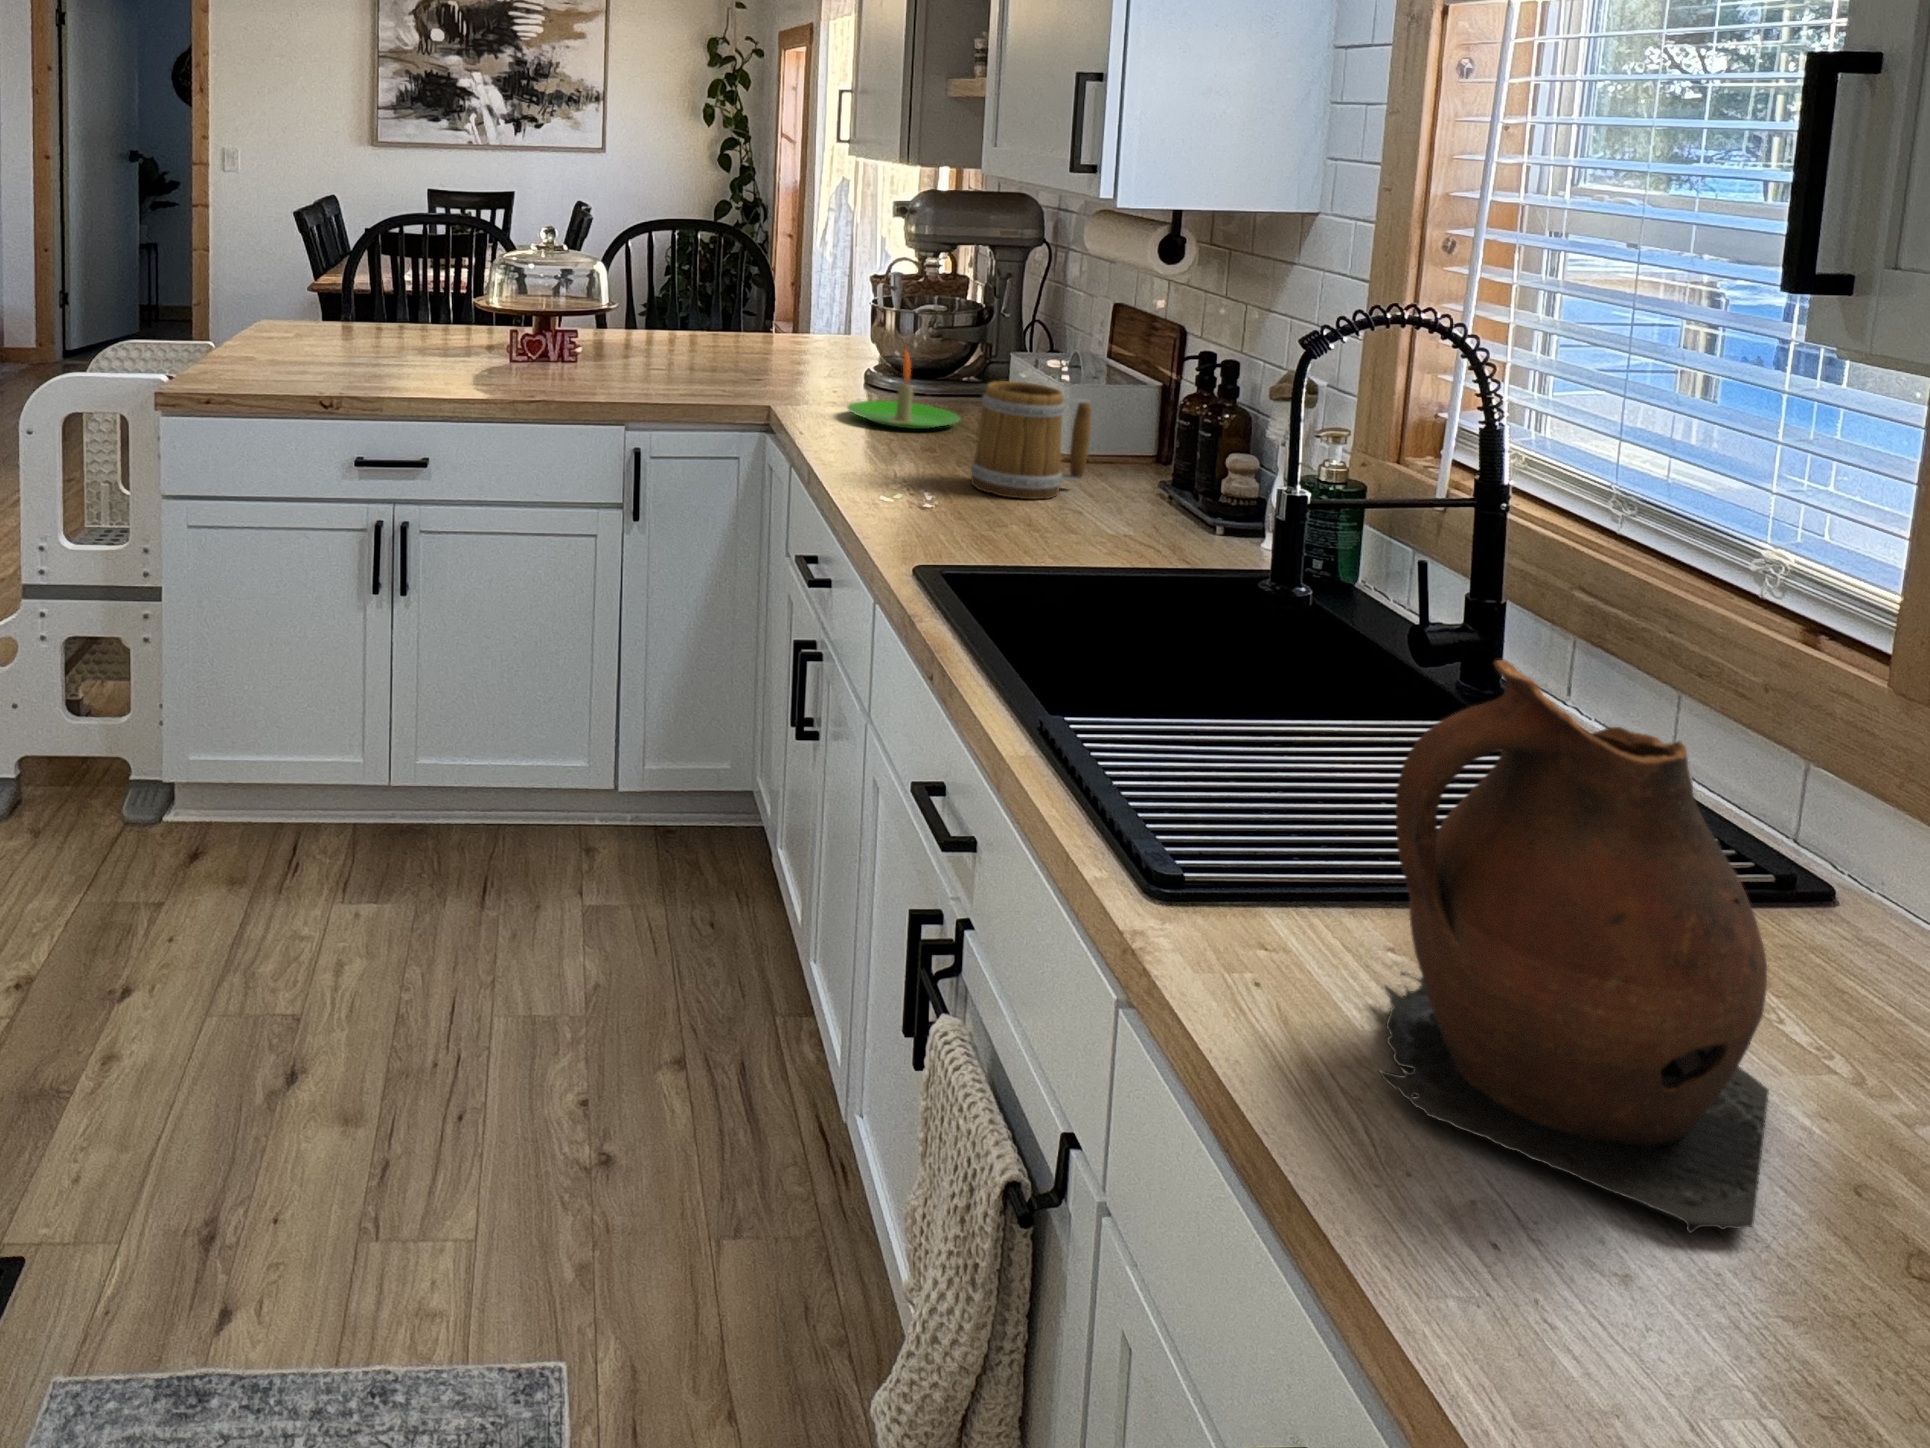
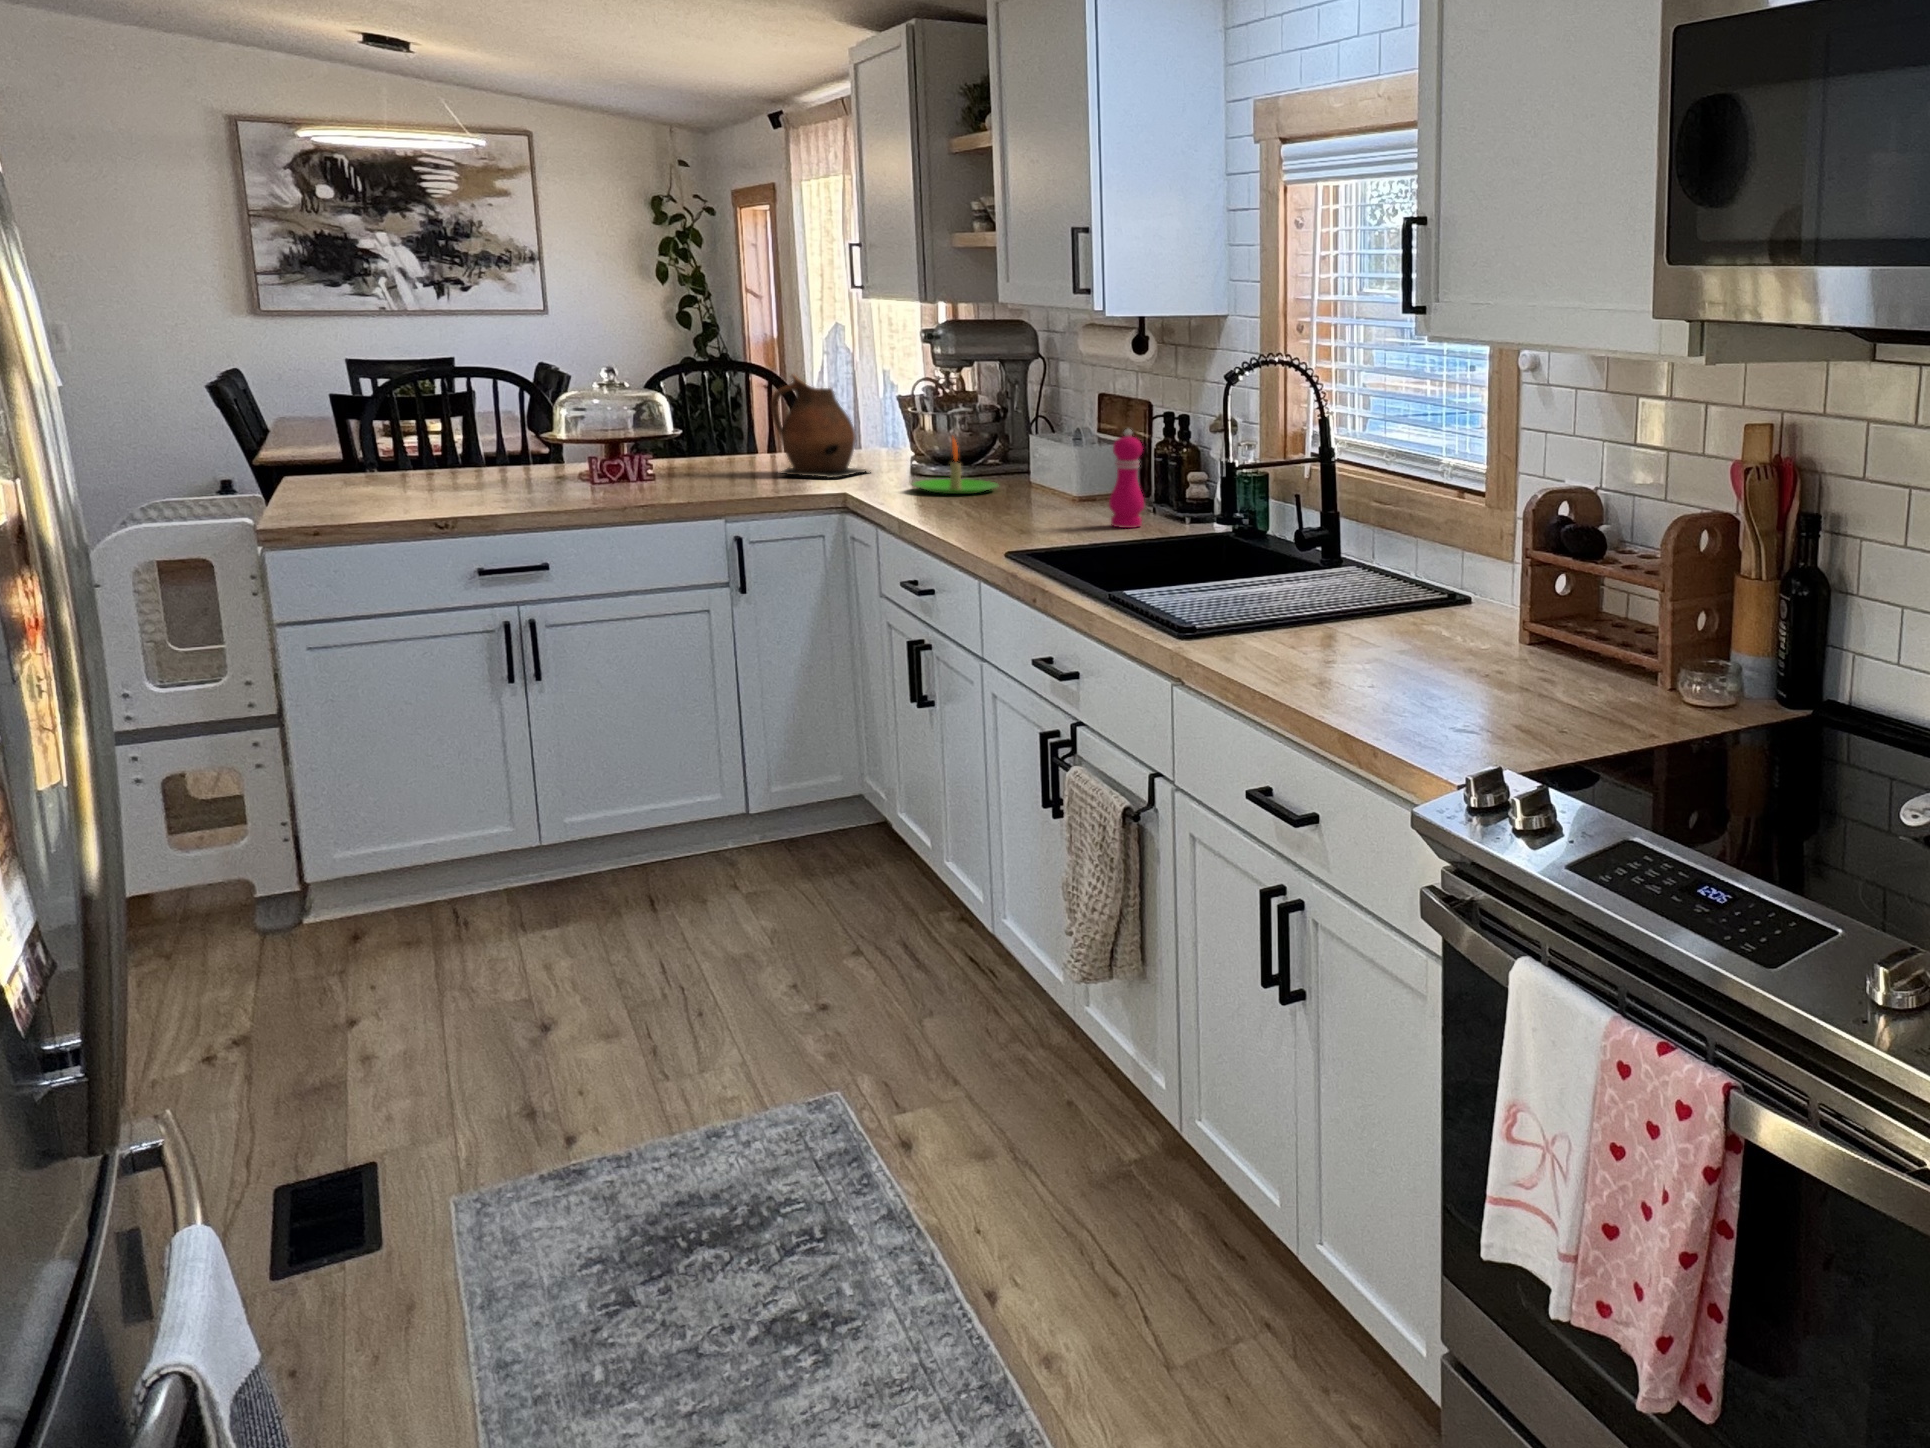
mug: present [971,381,1091,499] -> none [1021,443,1099,519]
pepper mill: none [1094,382,1156,535] -> present [1109,429,1144,528]
ceramic pitcher: present [1379,660,1769,1233] -> present [771,375,867,478]

